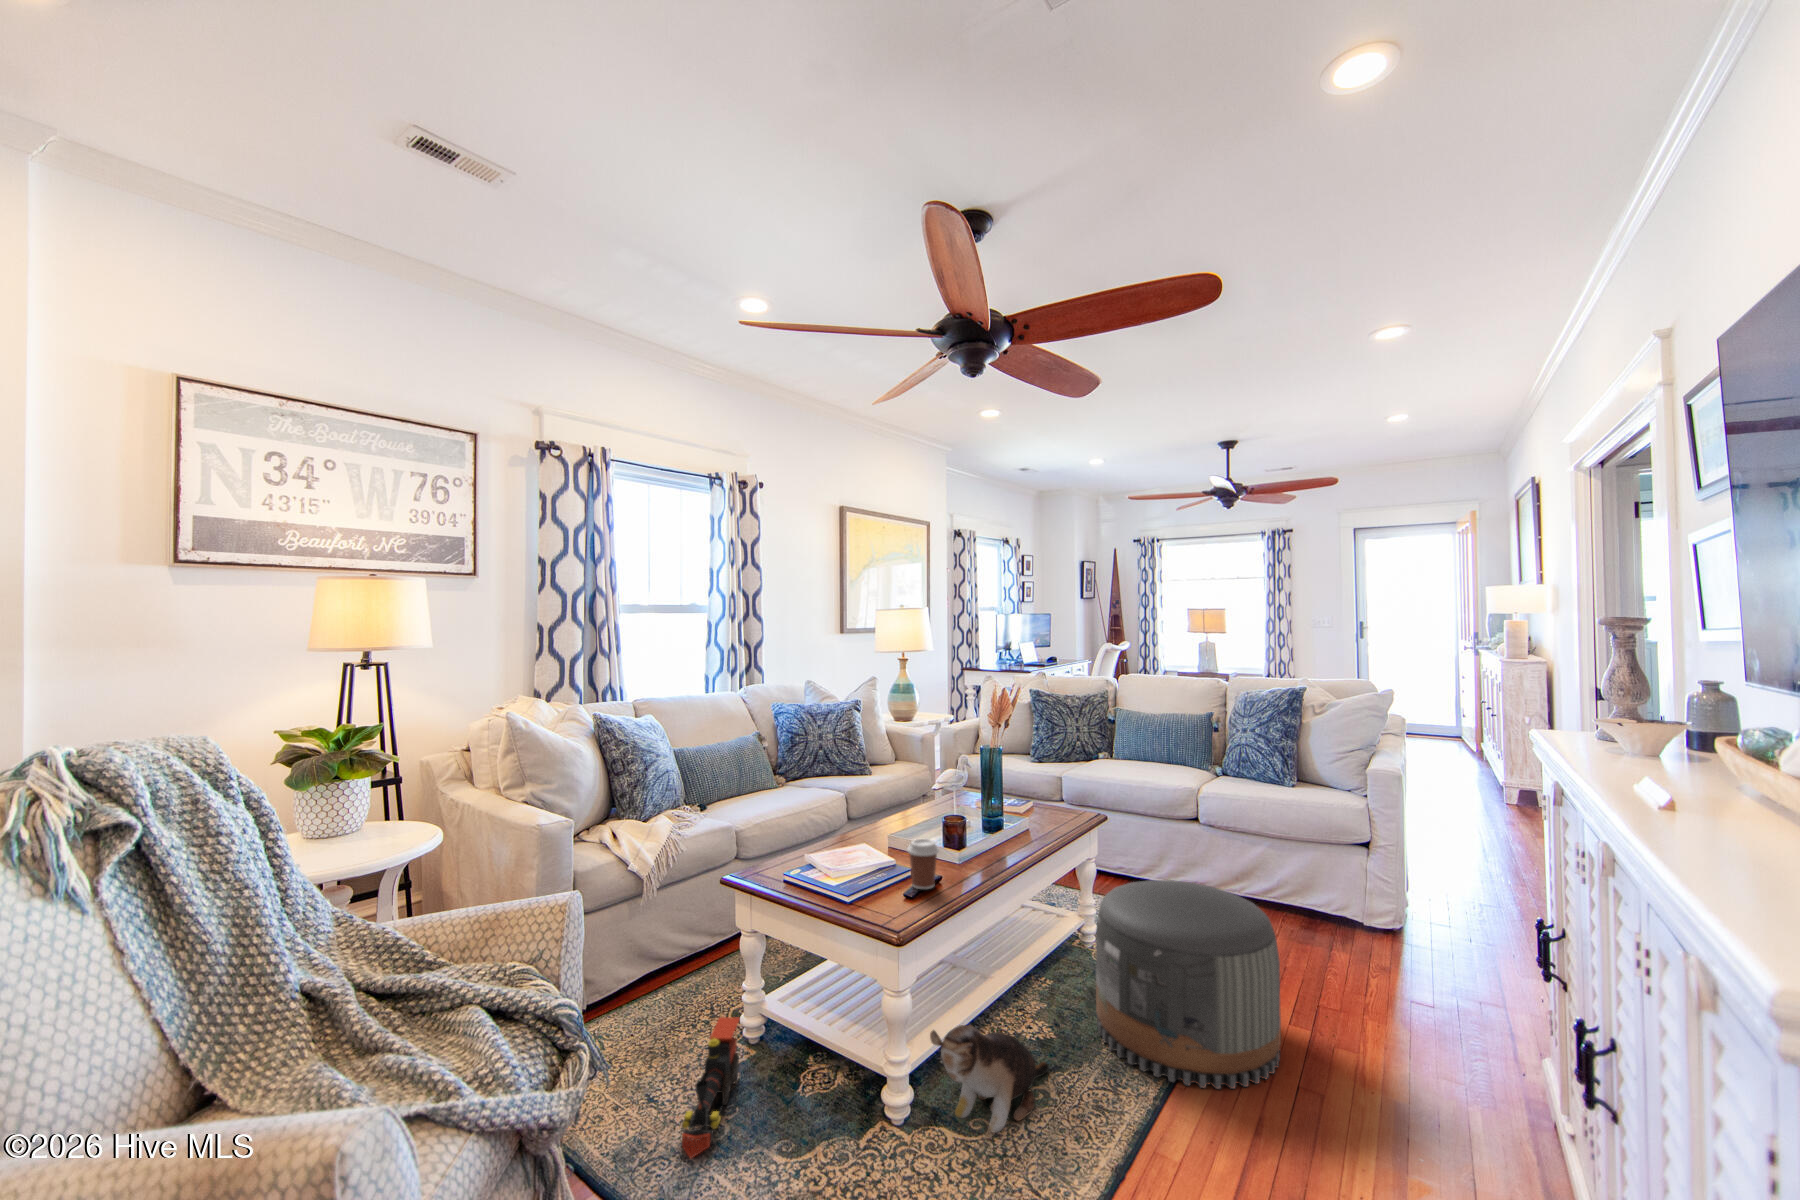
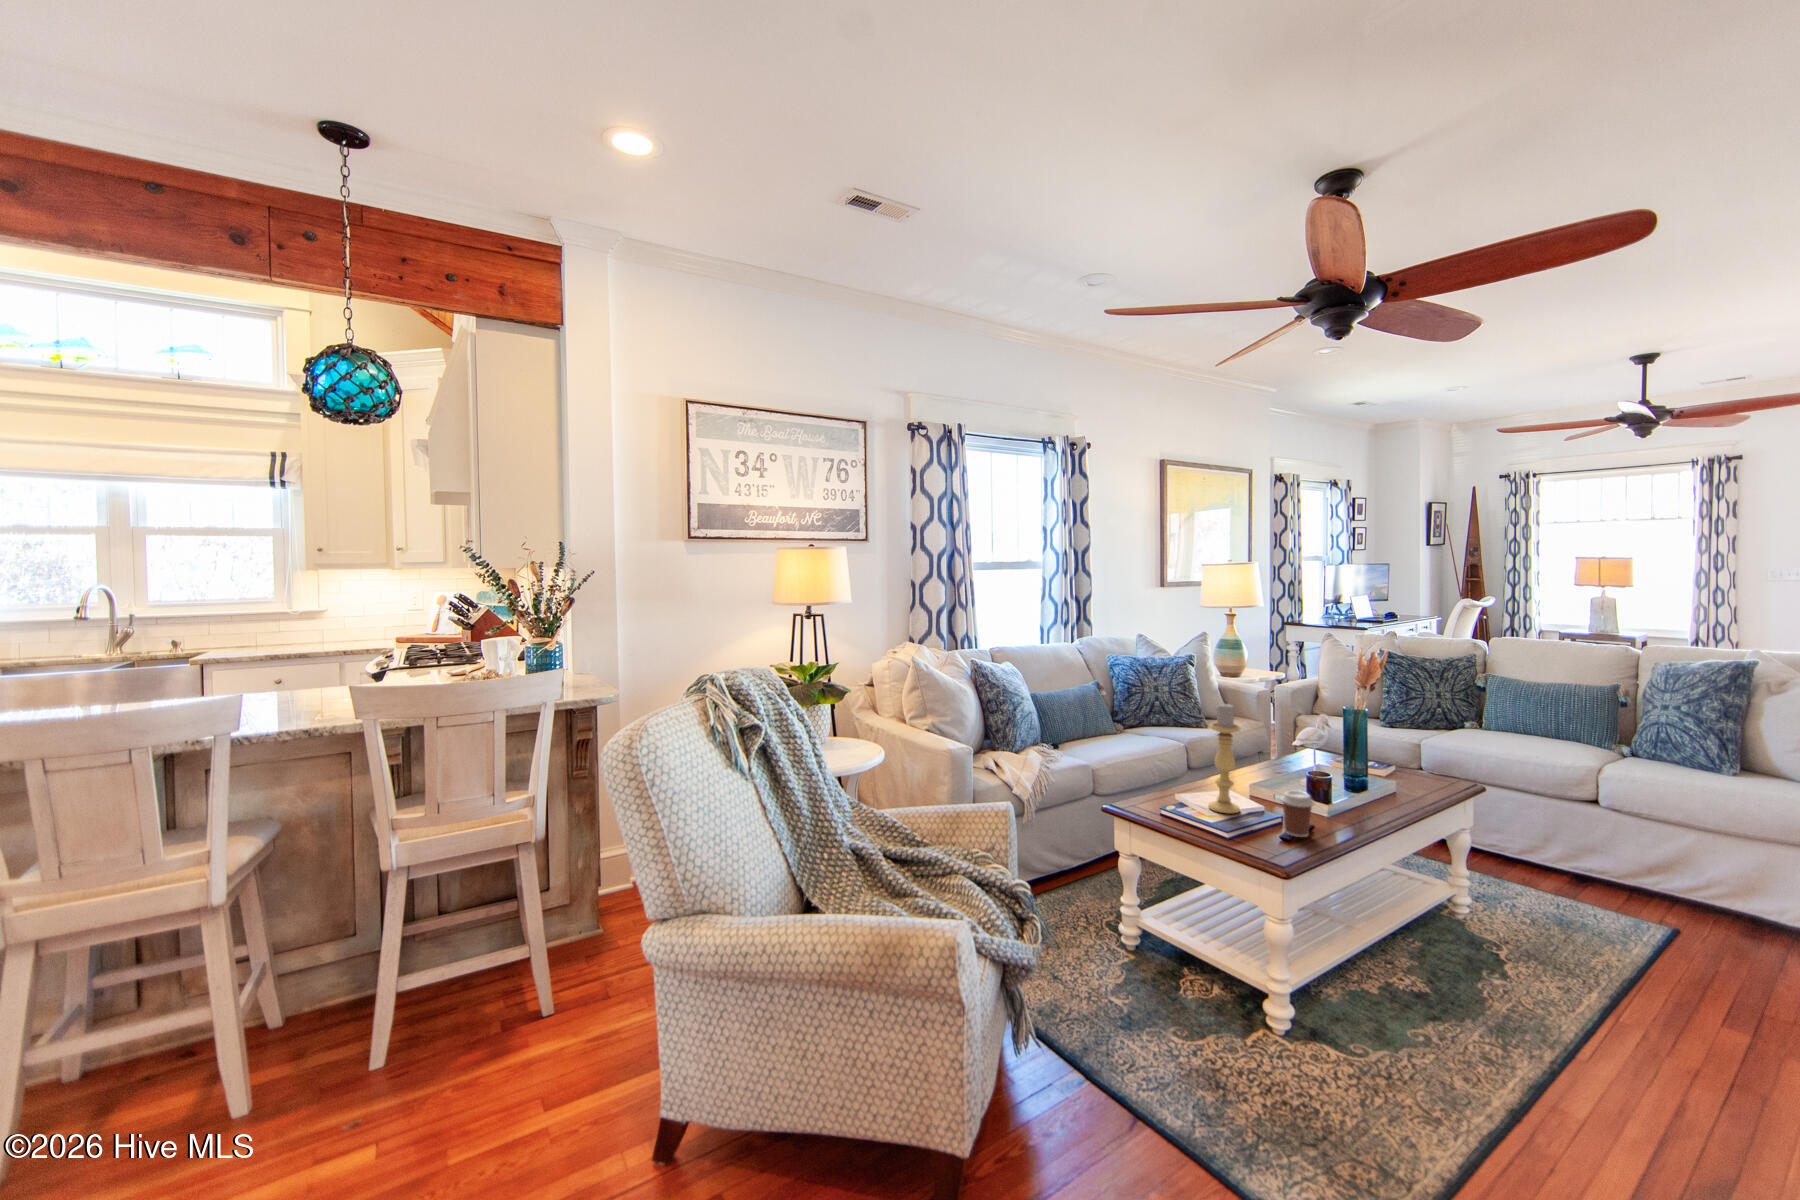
candle holder: none [840,747,872,871] -> present [1208,704,1241,813]
pouf: present [1096,880,1281,1089] -> none [1481,859,1730,1082]
toy train: present [682,1017,740,1158] -> none [1086,919,1121,1022]
plush toy: present [930,1025,1049,1133] -> none [1315,960,1431,1062]

